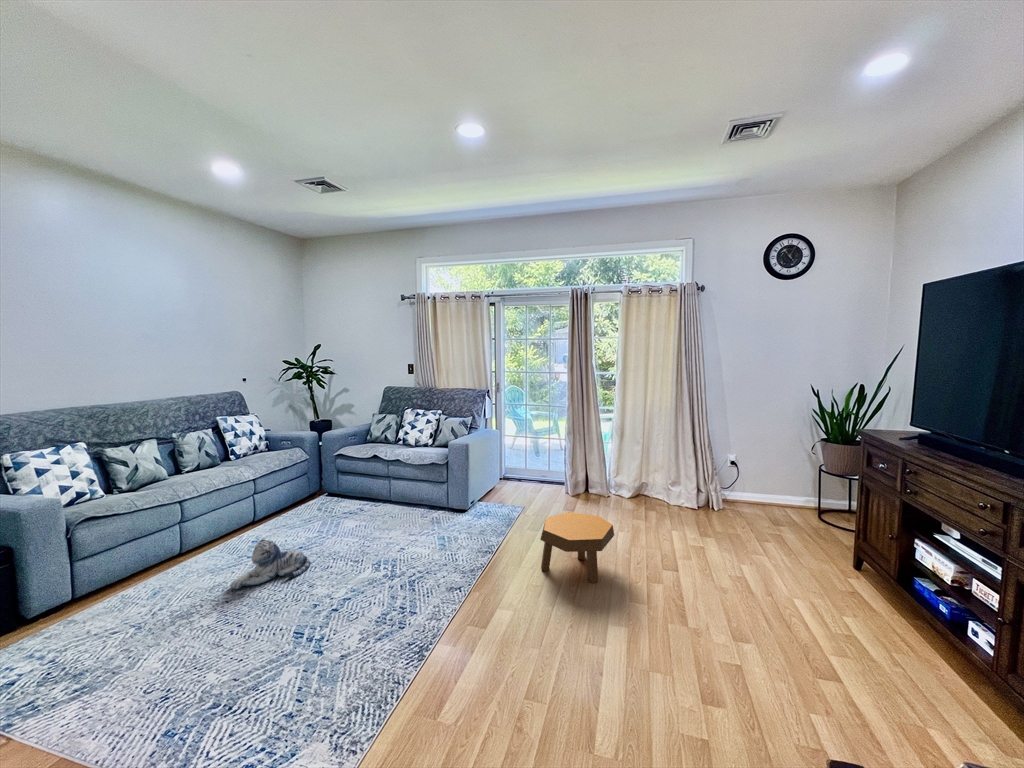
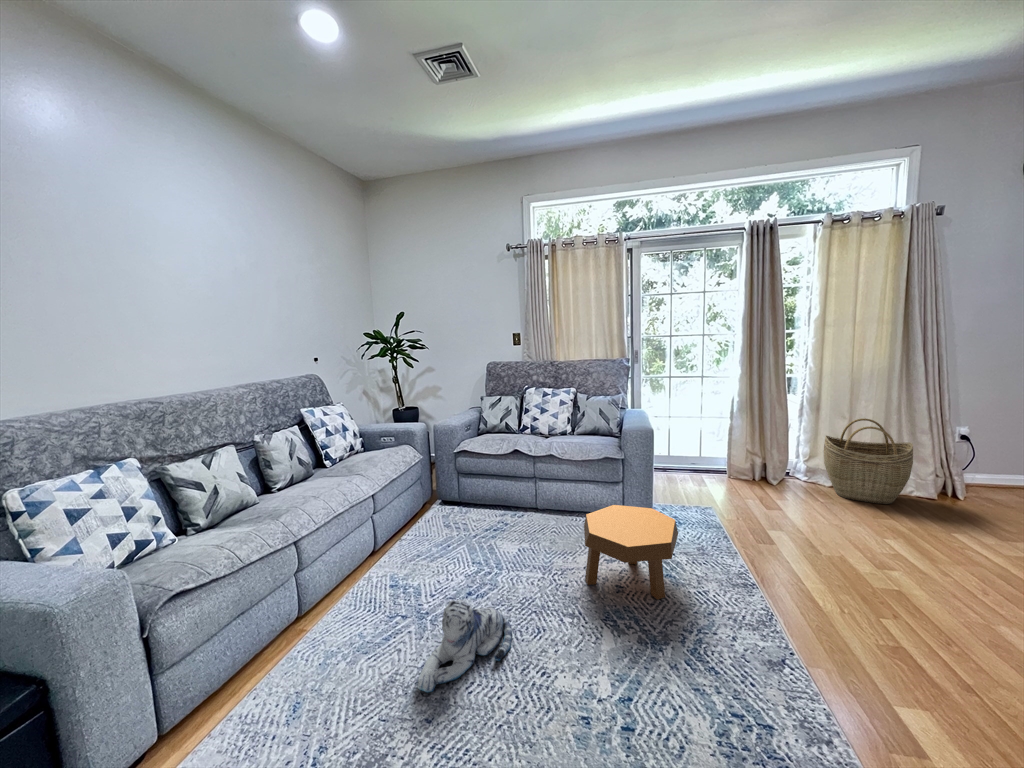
woven basket: none [622,445,678,511] -> present [824,418,913,504]
footstool: present [541,512,614,583] -> present [584,505,678,600]

